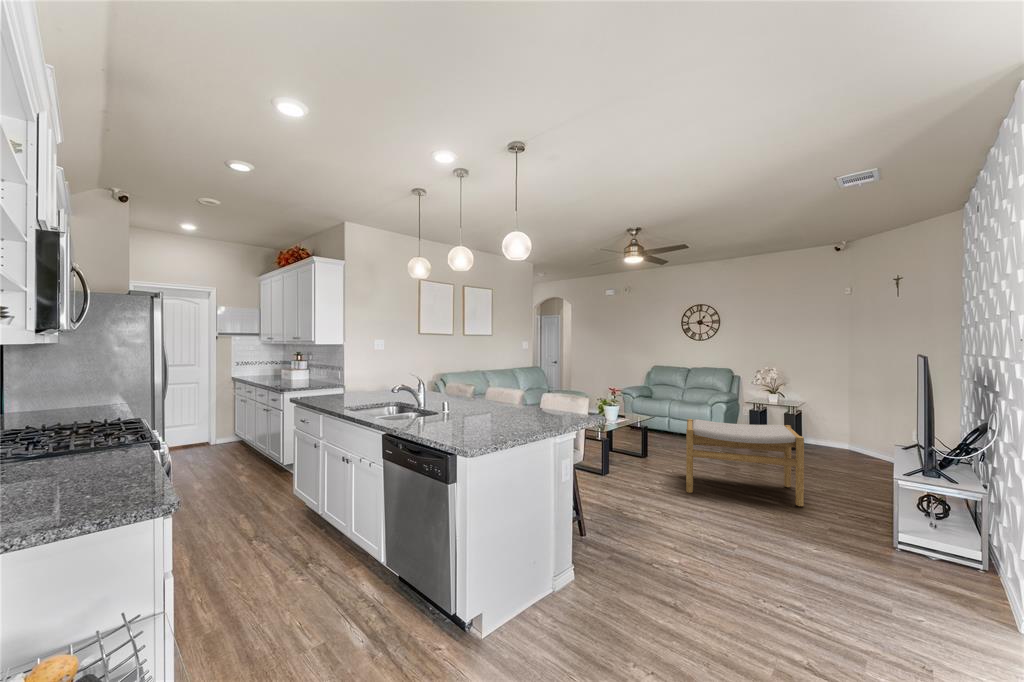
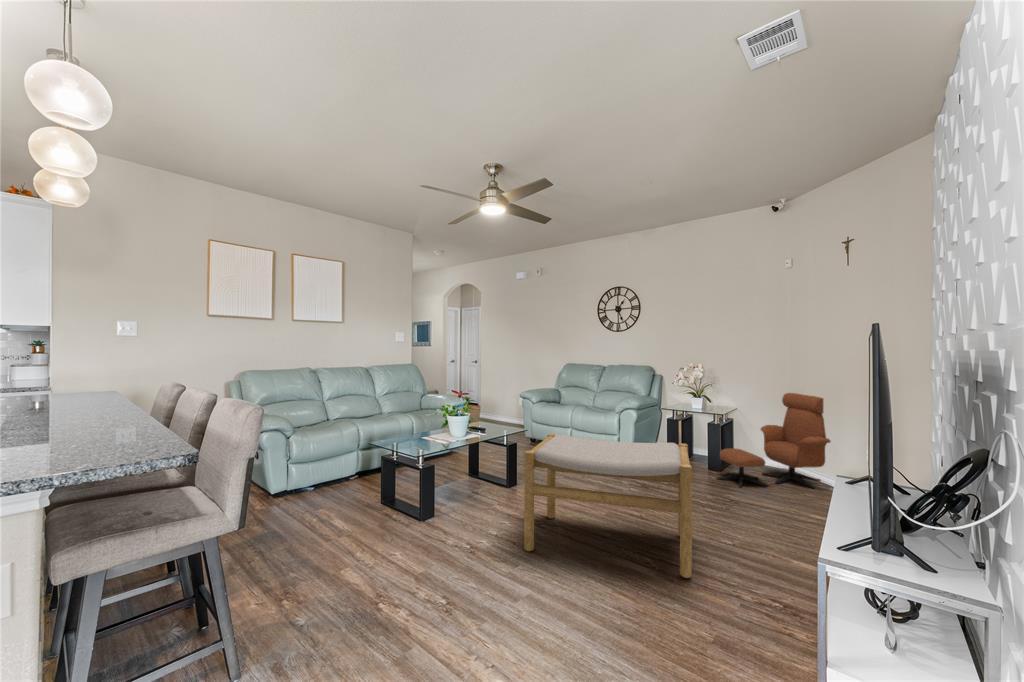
lounge chair: none [795,391,885,462] -> present [716,393,831,488]

